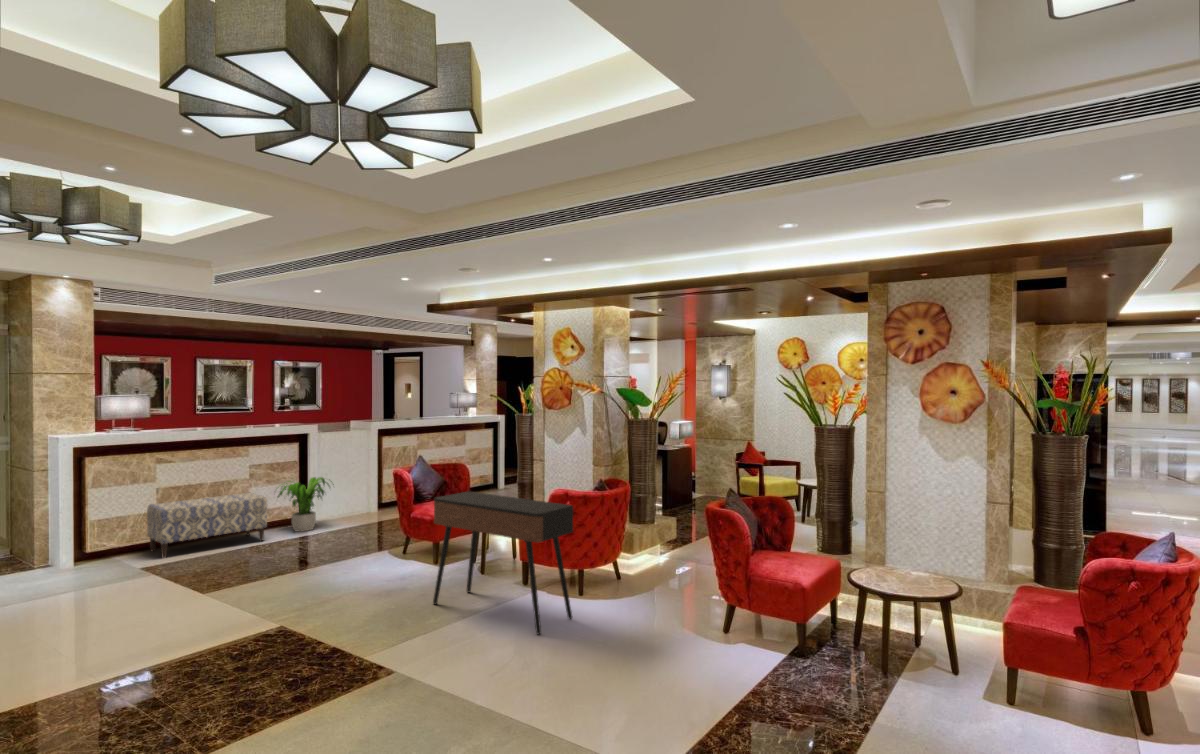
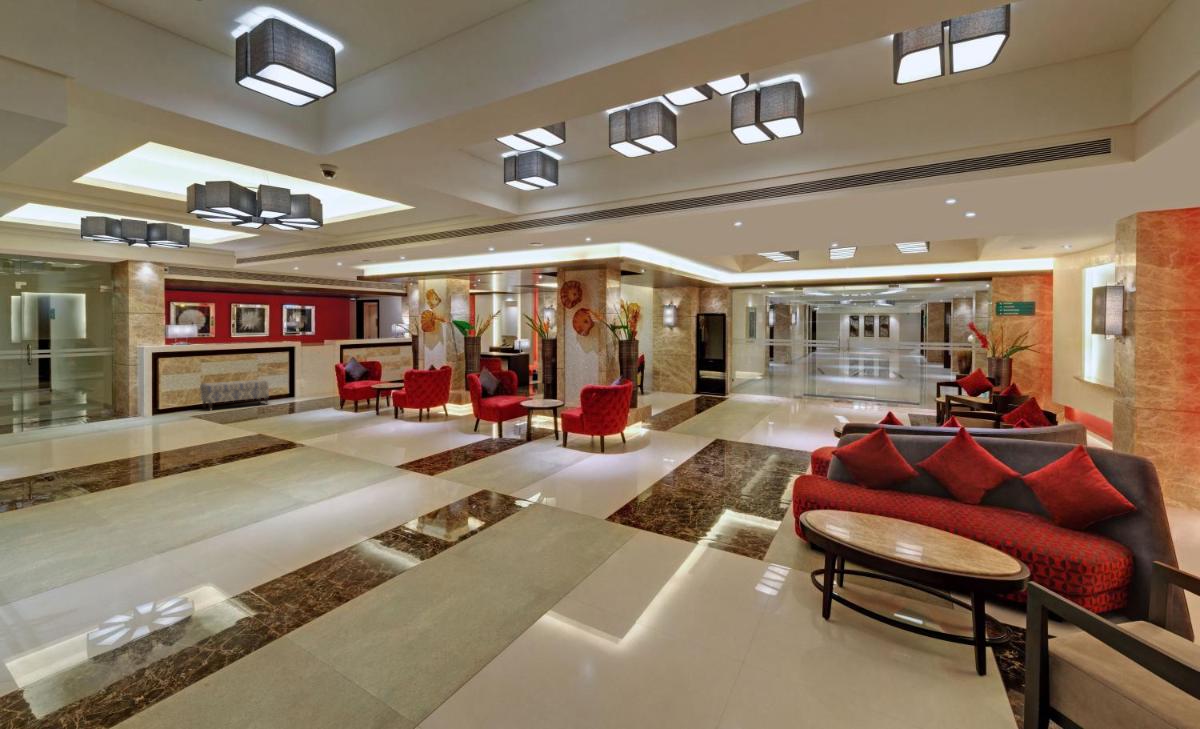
potted plant: present [278,477,334,532] -> none [274,372,310,401]
console table: present [433,491,573,634] -> none [342,372,406,432]

